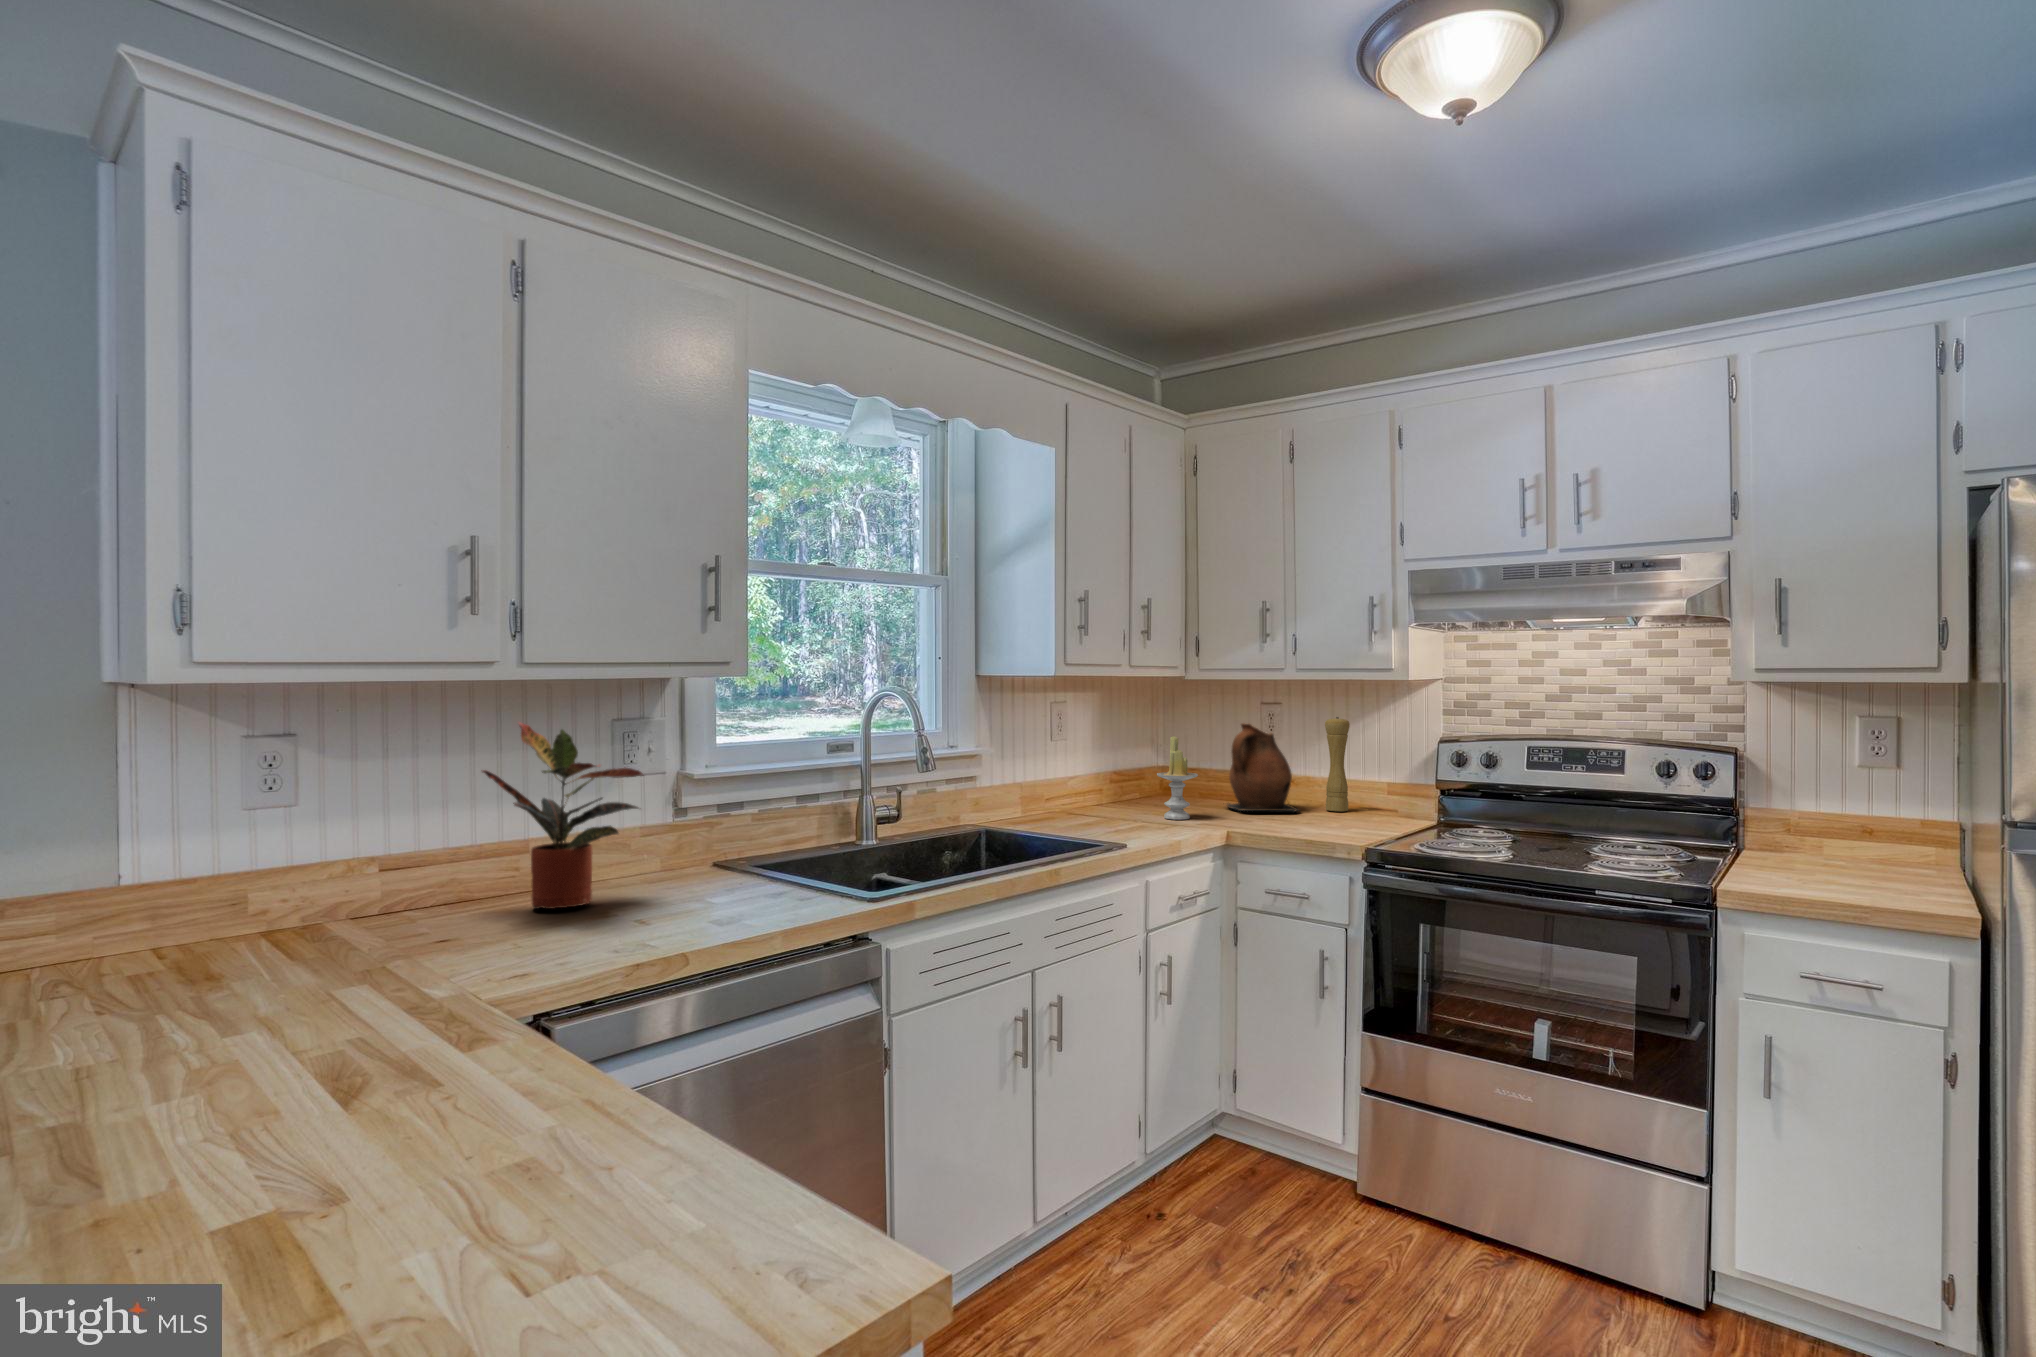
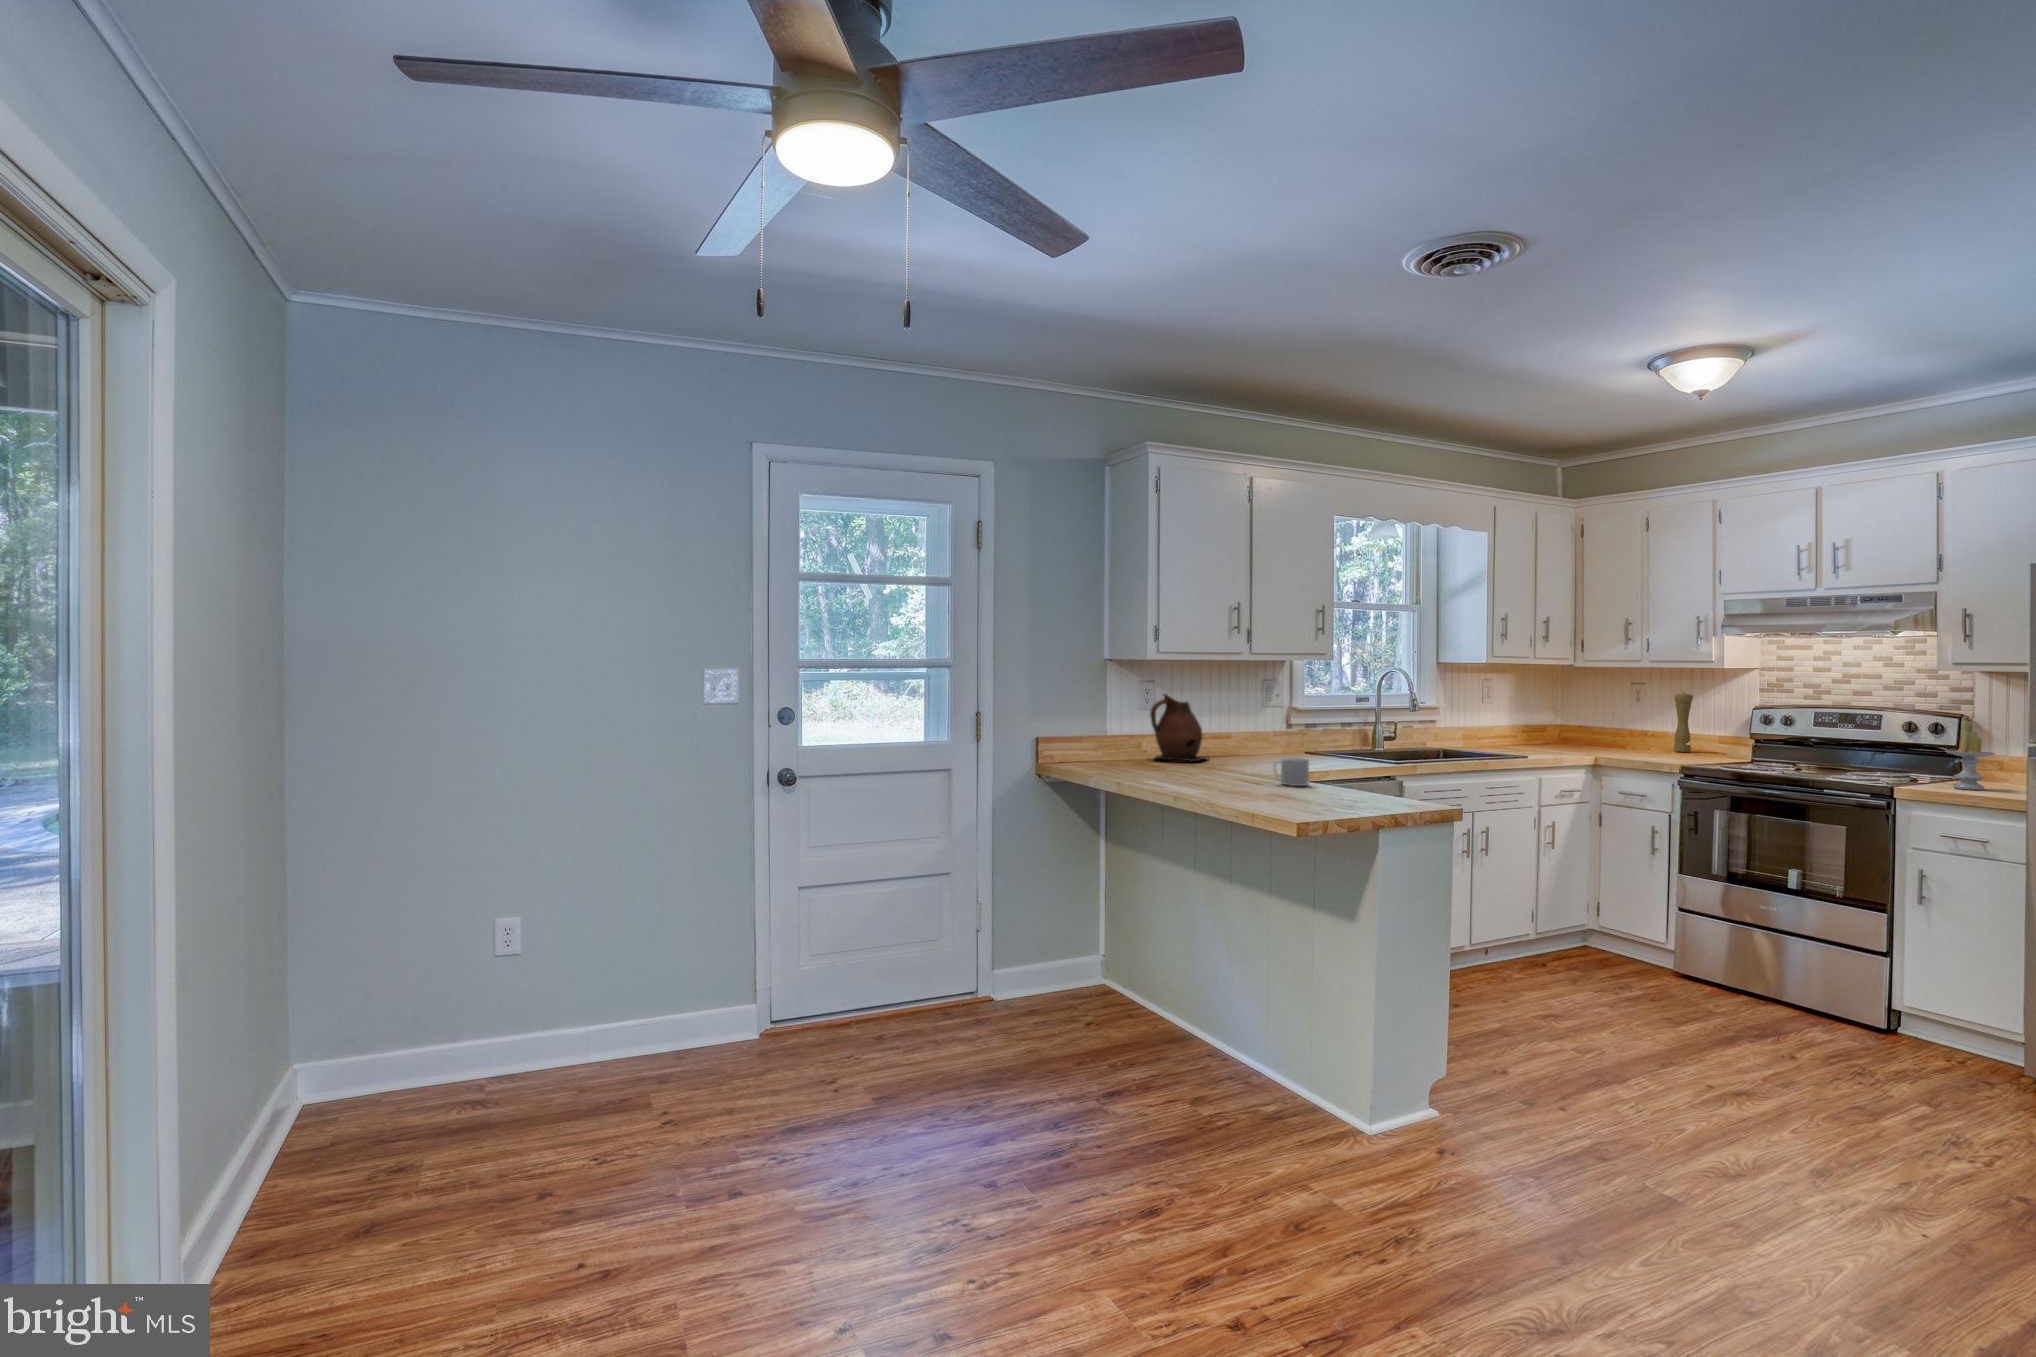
potted plant: present [482,722,643,909] -> none [1221,678,1284,753]
ceramic pitcher: present [1227,723,1299,812] -> present [1150,694,1209,761]
candle: present [1157,736,1198,820] -> present [1945,720,1995,790]
mug: none [292,1088,472,1248] -> present [1273,757,1309,786]

